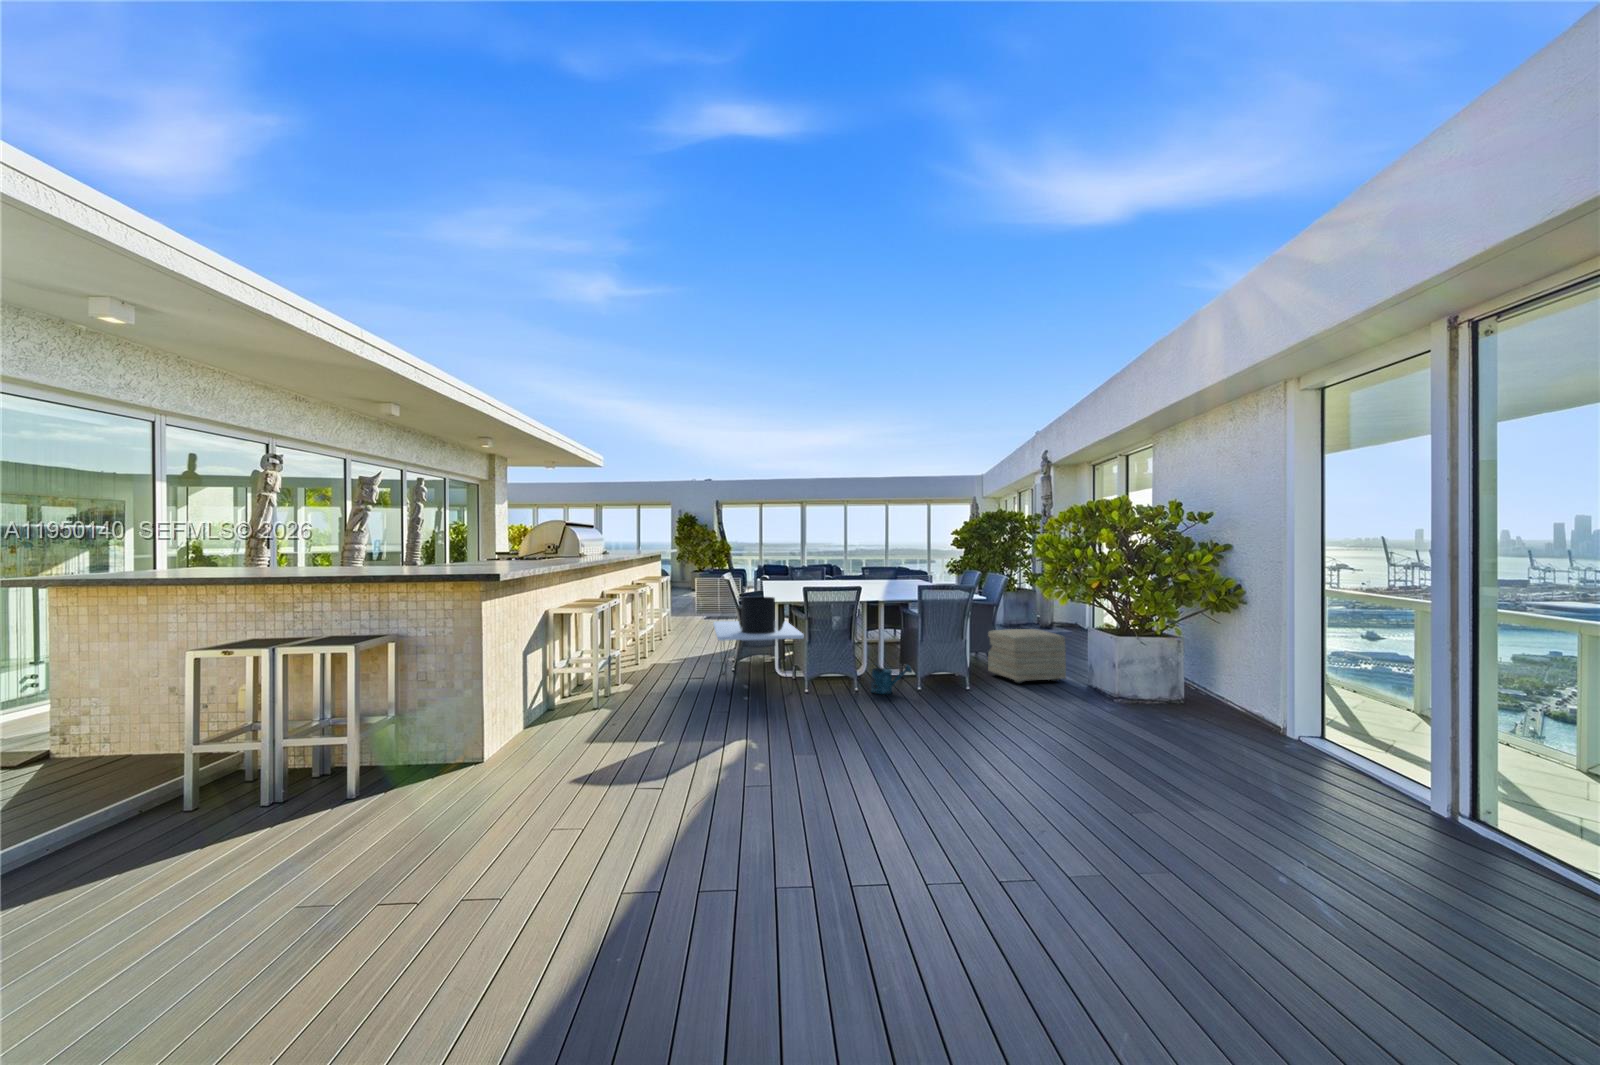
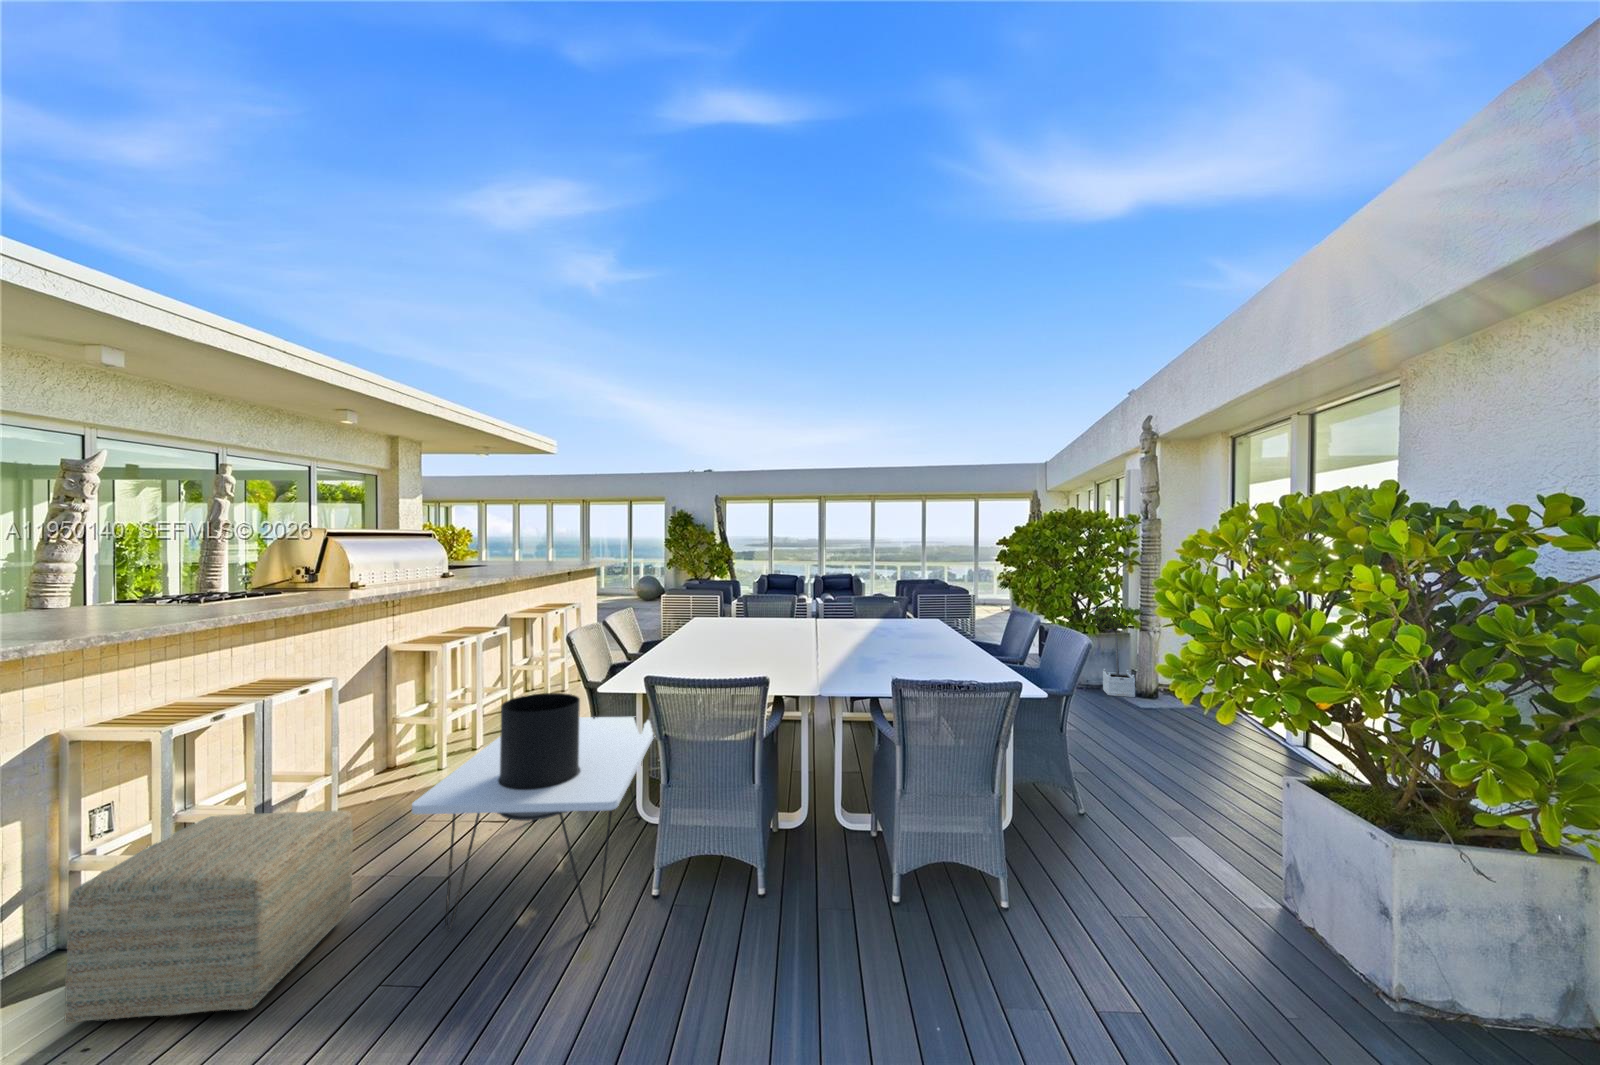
potted tree: none [1013,572,1040,631] -> present [1094,605,1135,697]
ottoman: present [988,629,1066,684] -> present [65,811,353,1025]
watering can: present [871,663,912,694] -> none [762,865,867,952]

